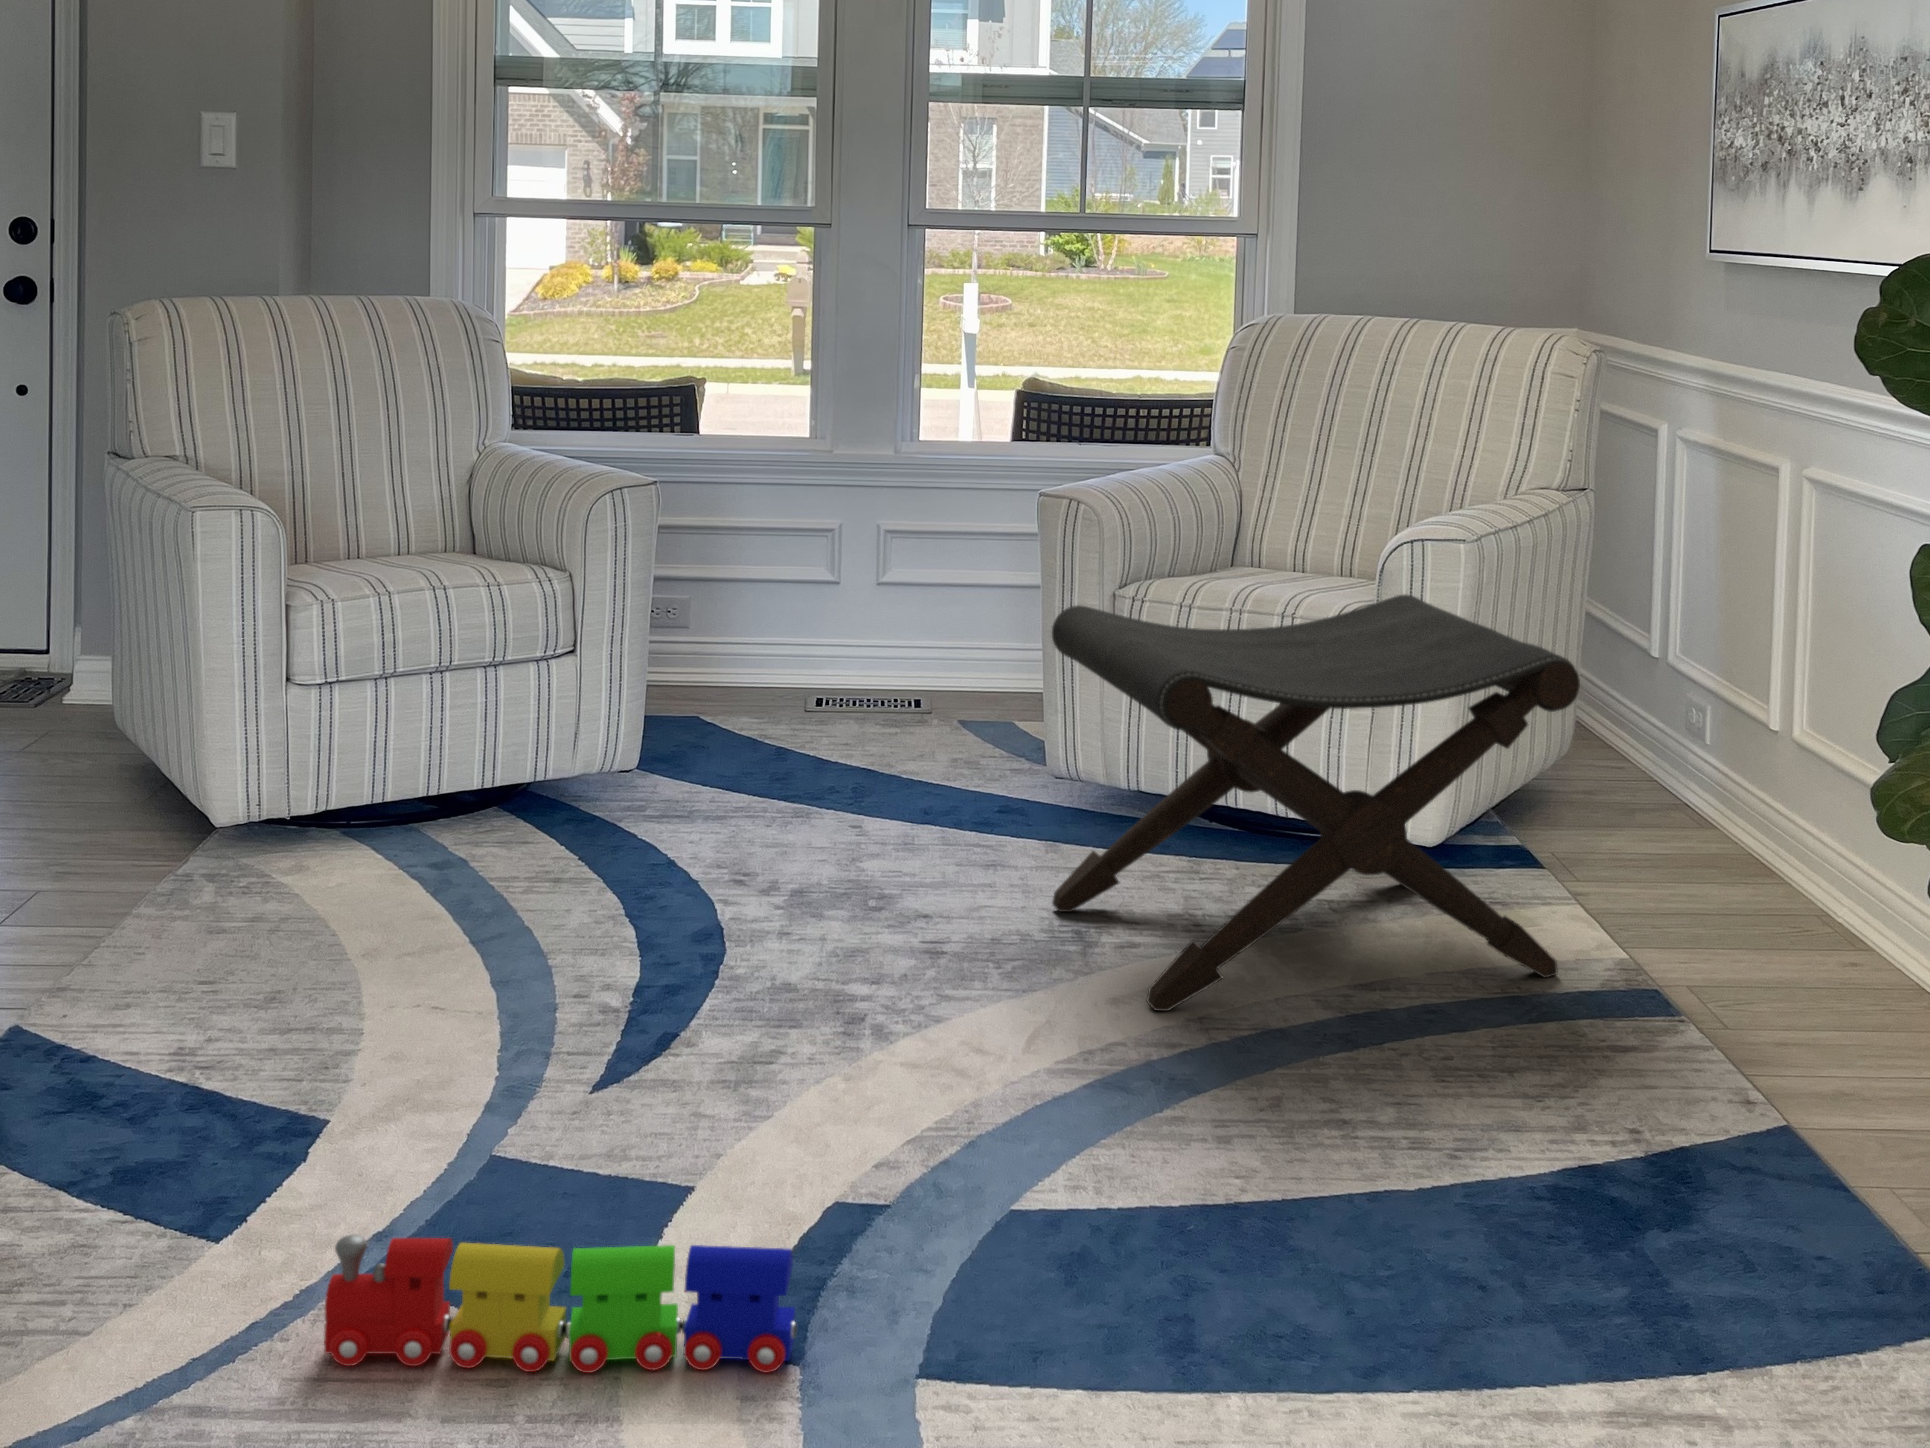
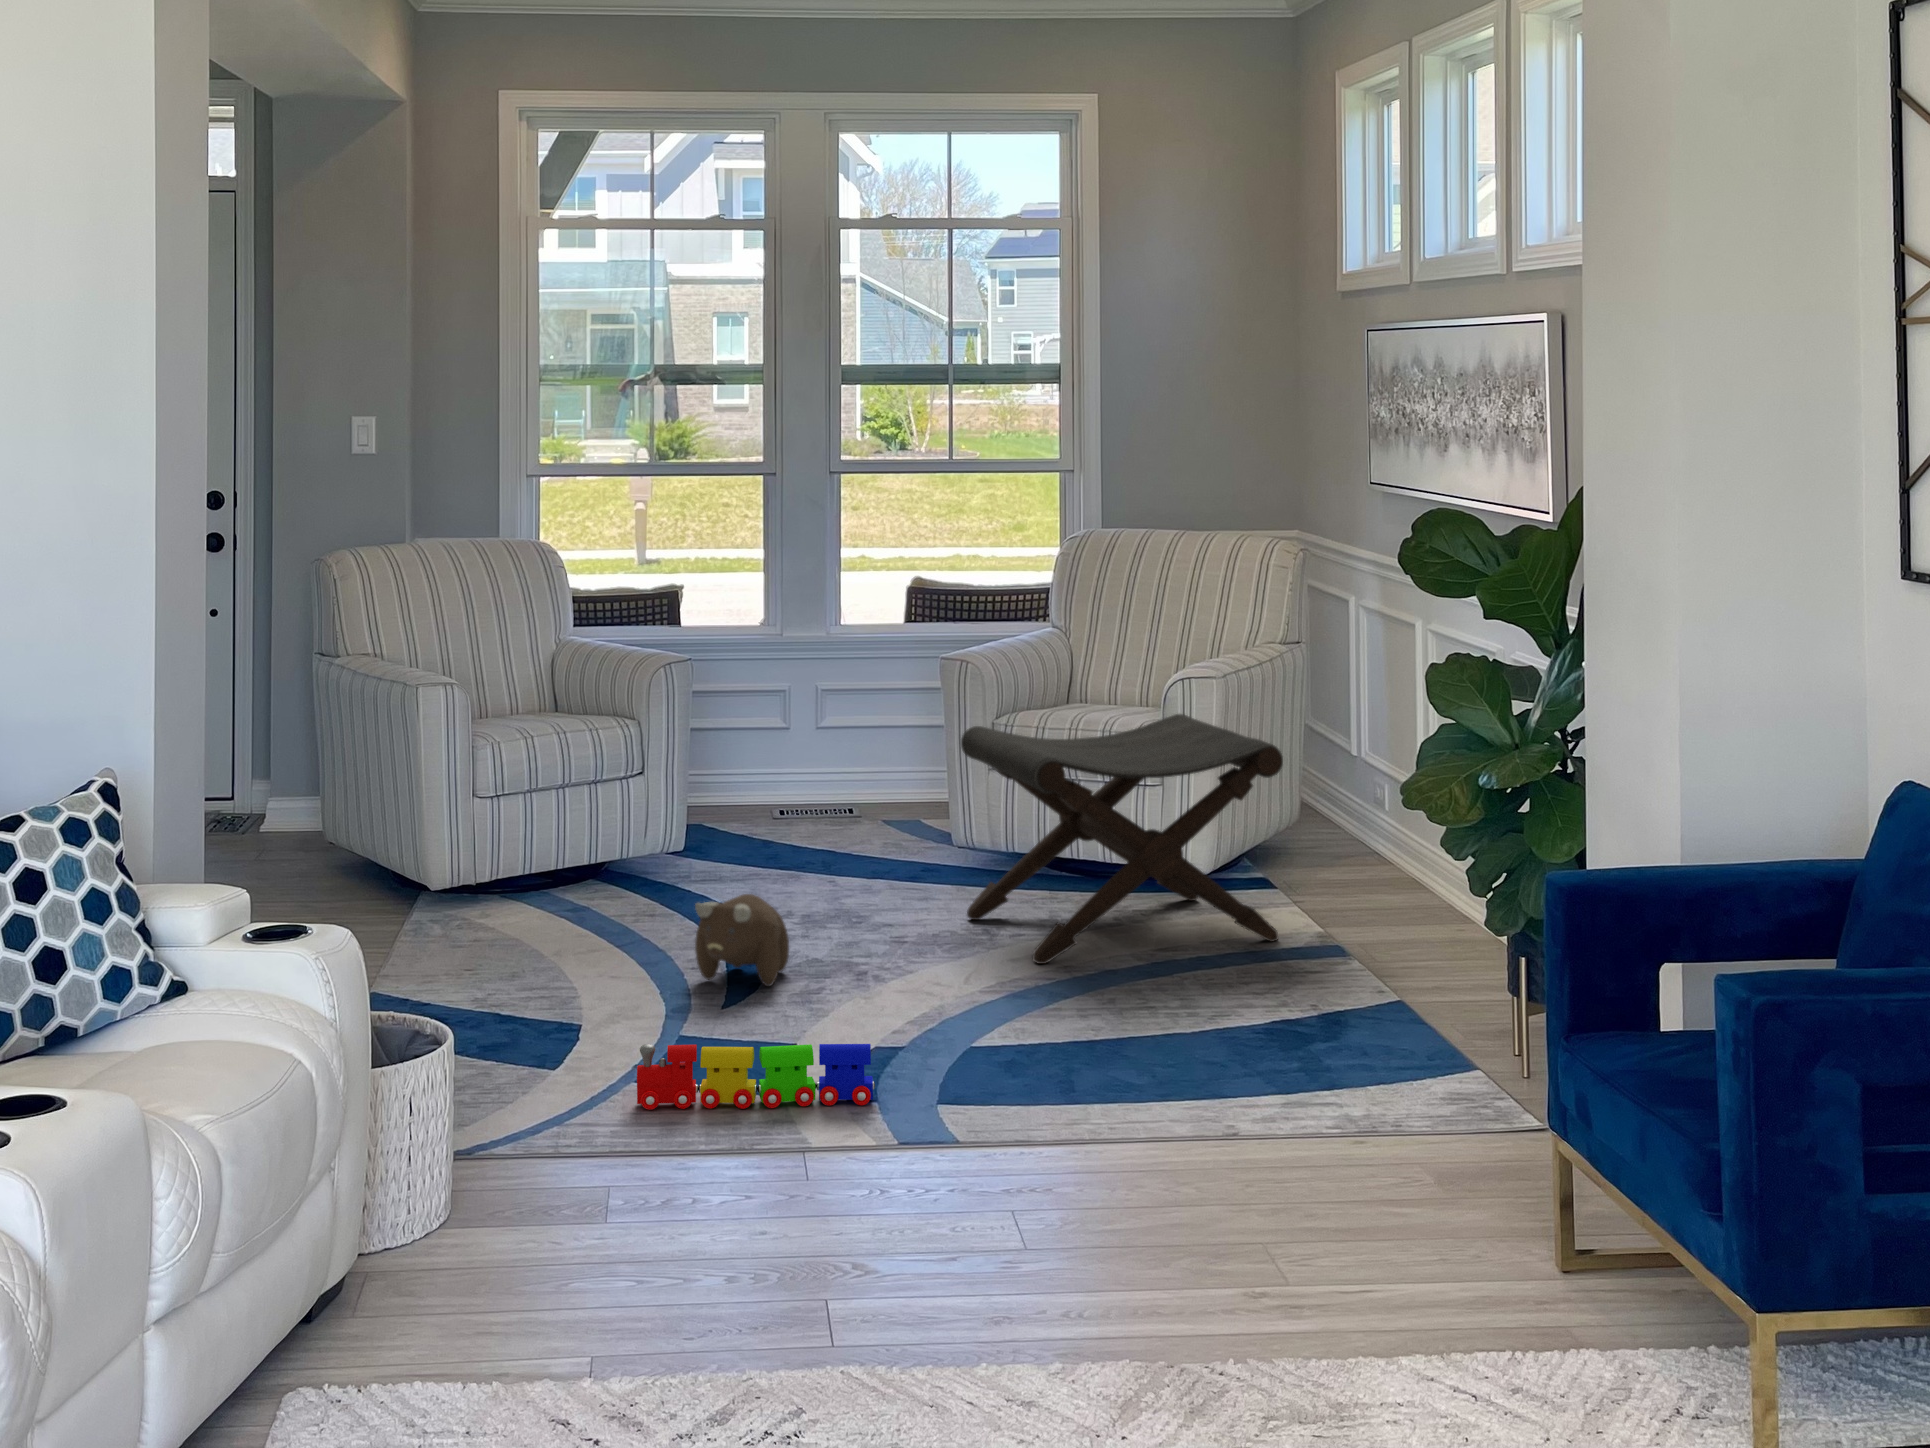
plush toy: none [562,882,736,1043] -> present [695,894,789,986]

